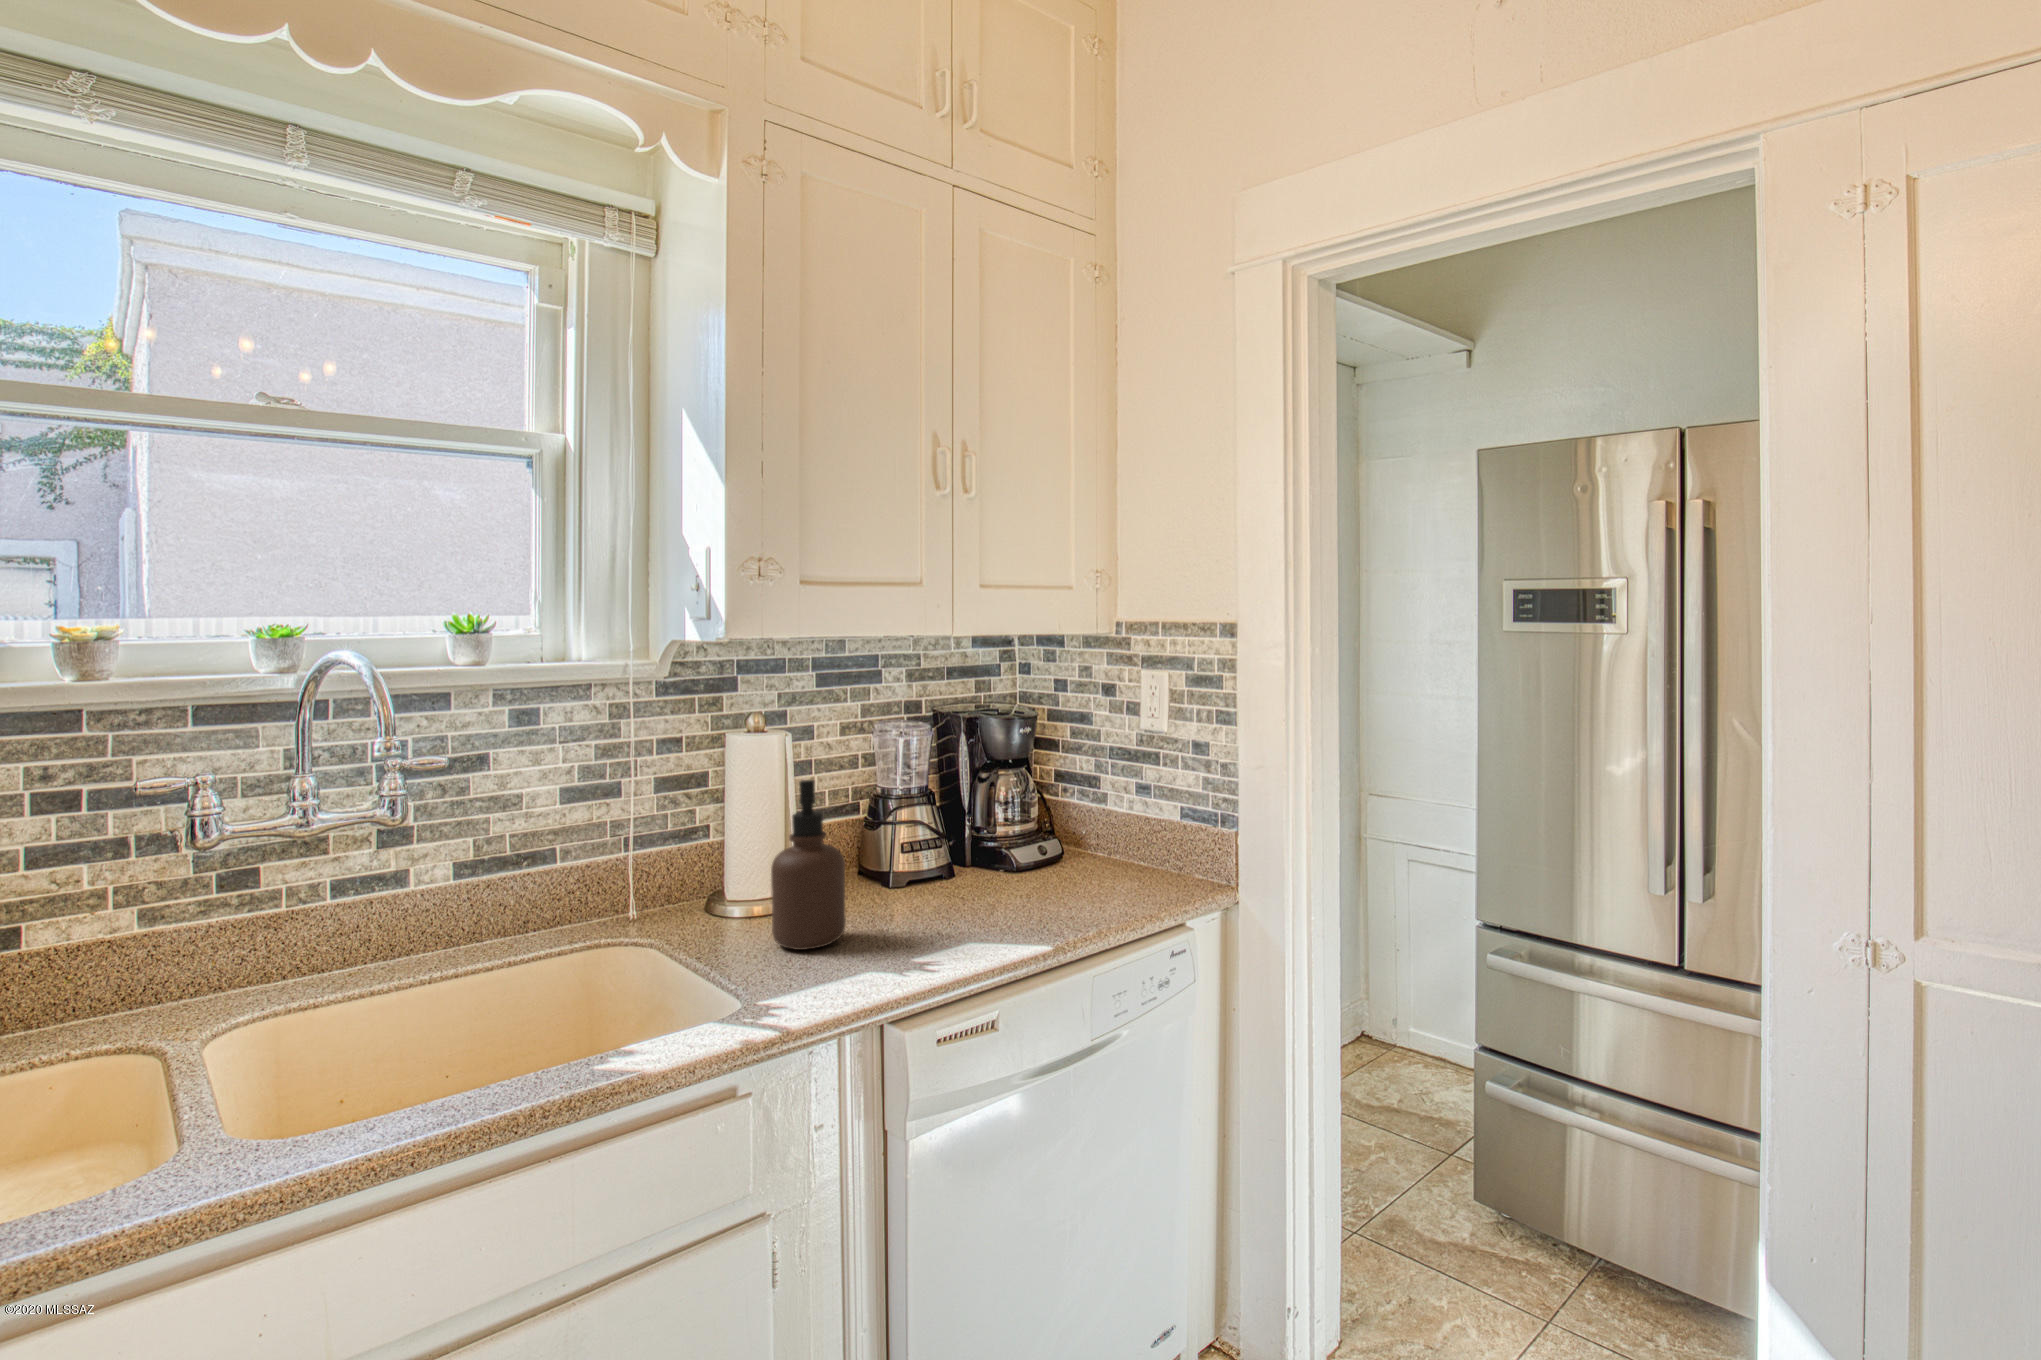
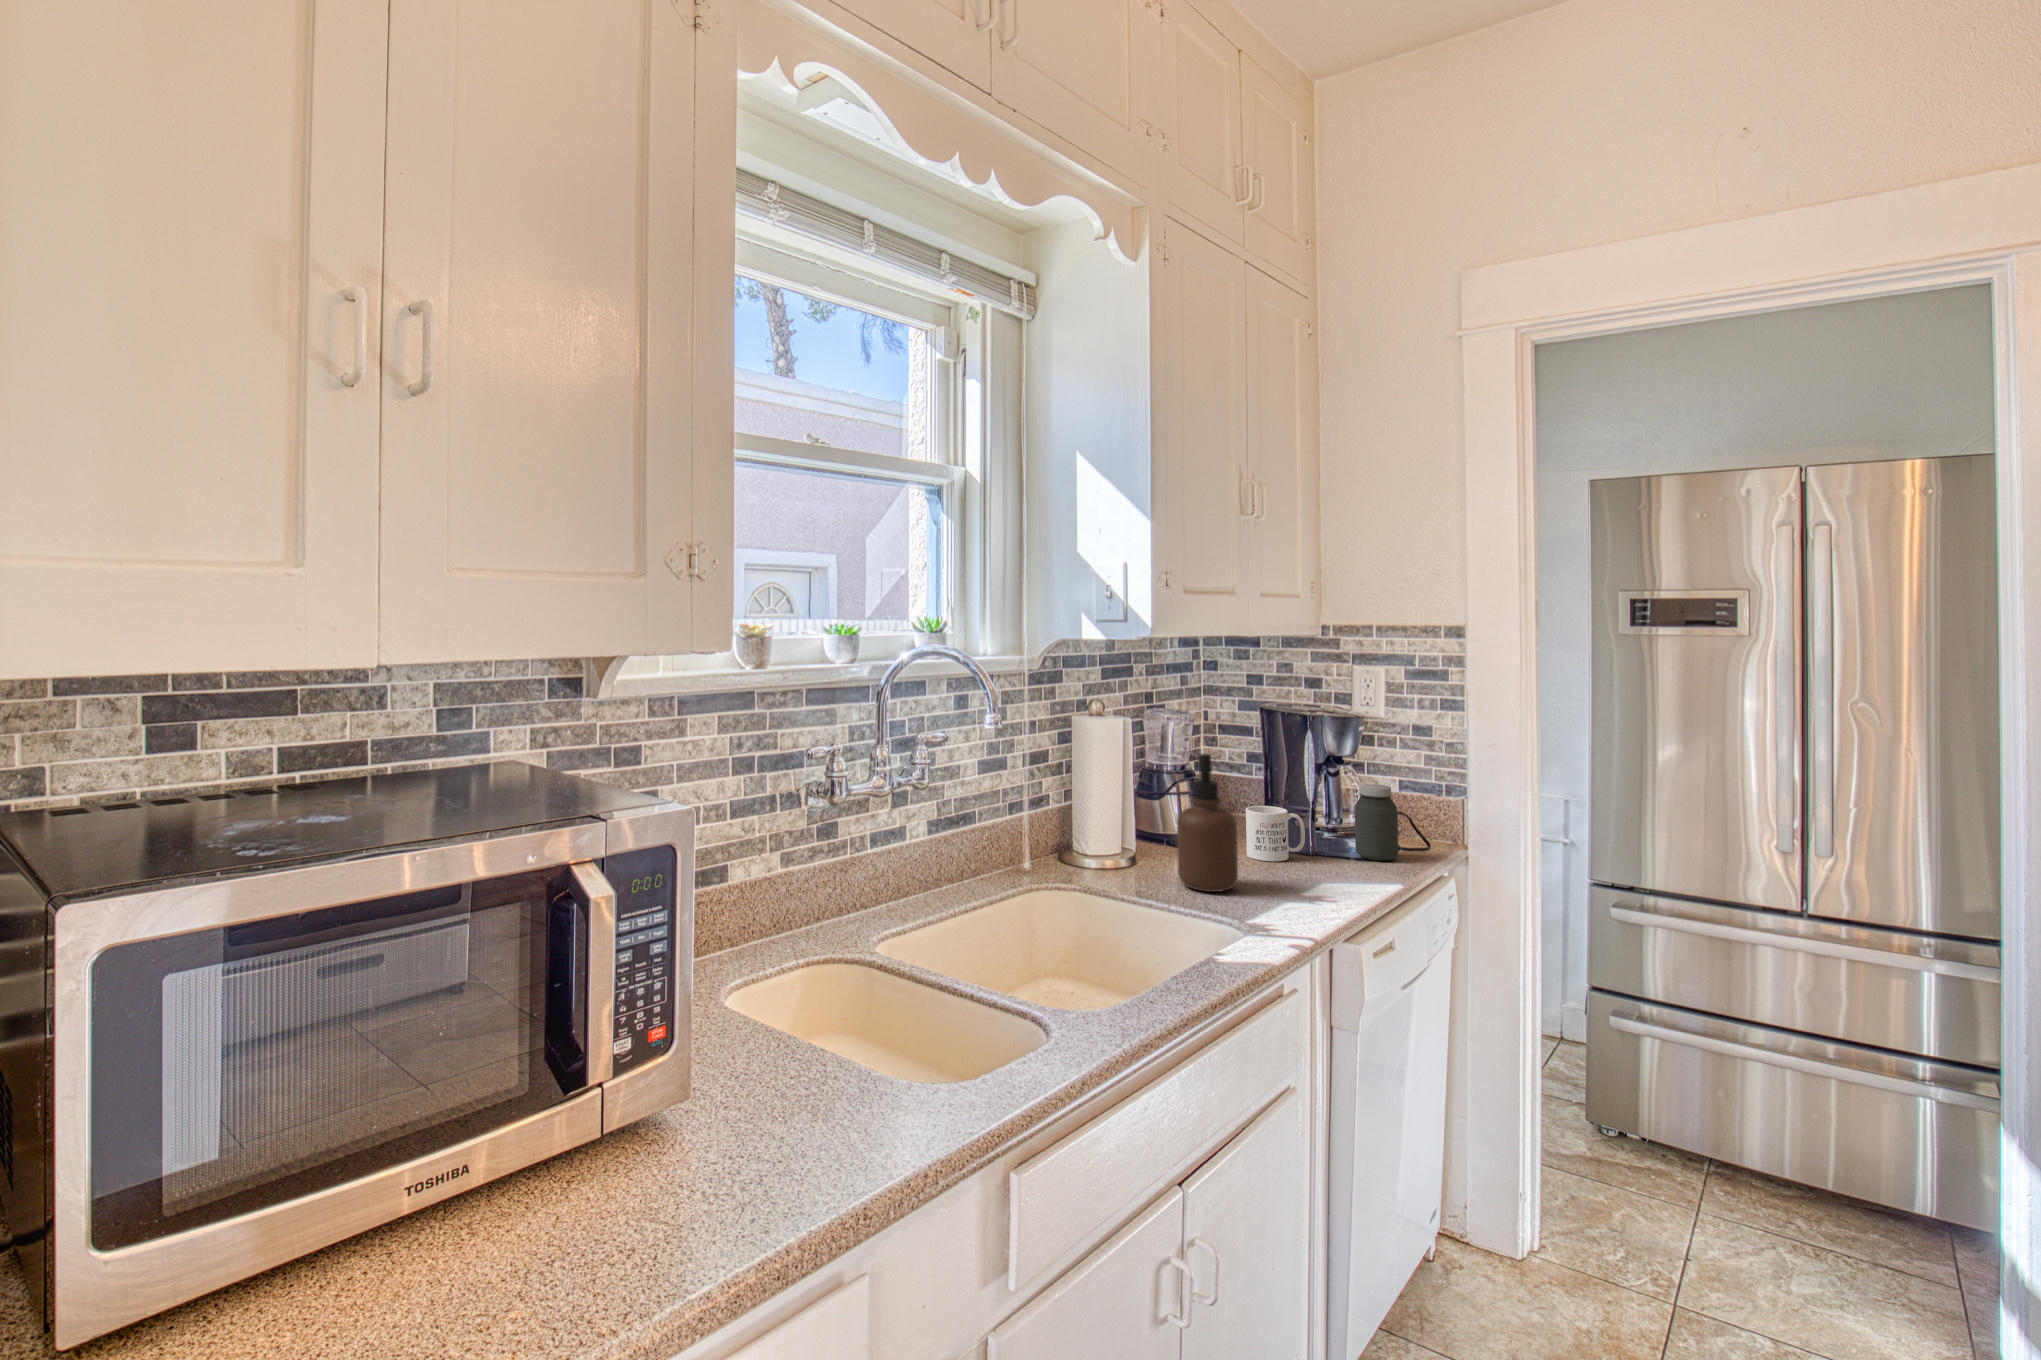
jar: none [1073,813,1120,906] -> present [1355,784,1398,861]
mug: none [941,840,1009,908] -> present [1246,806,1305,861]

